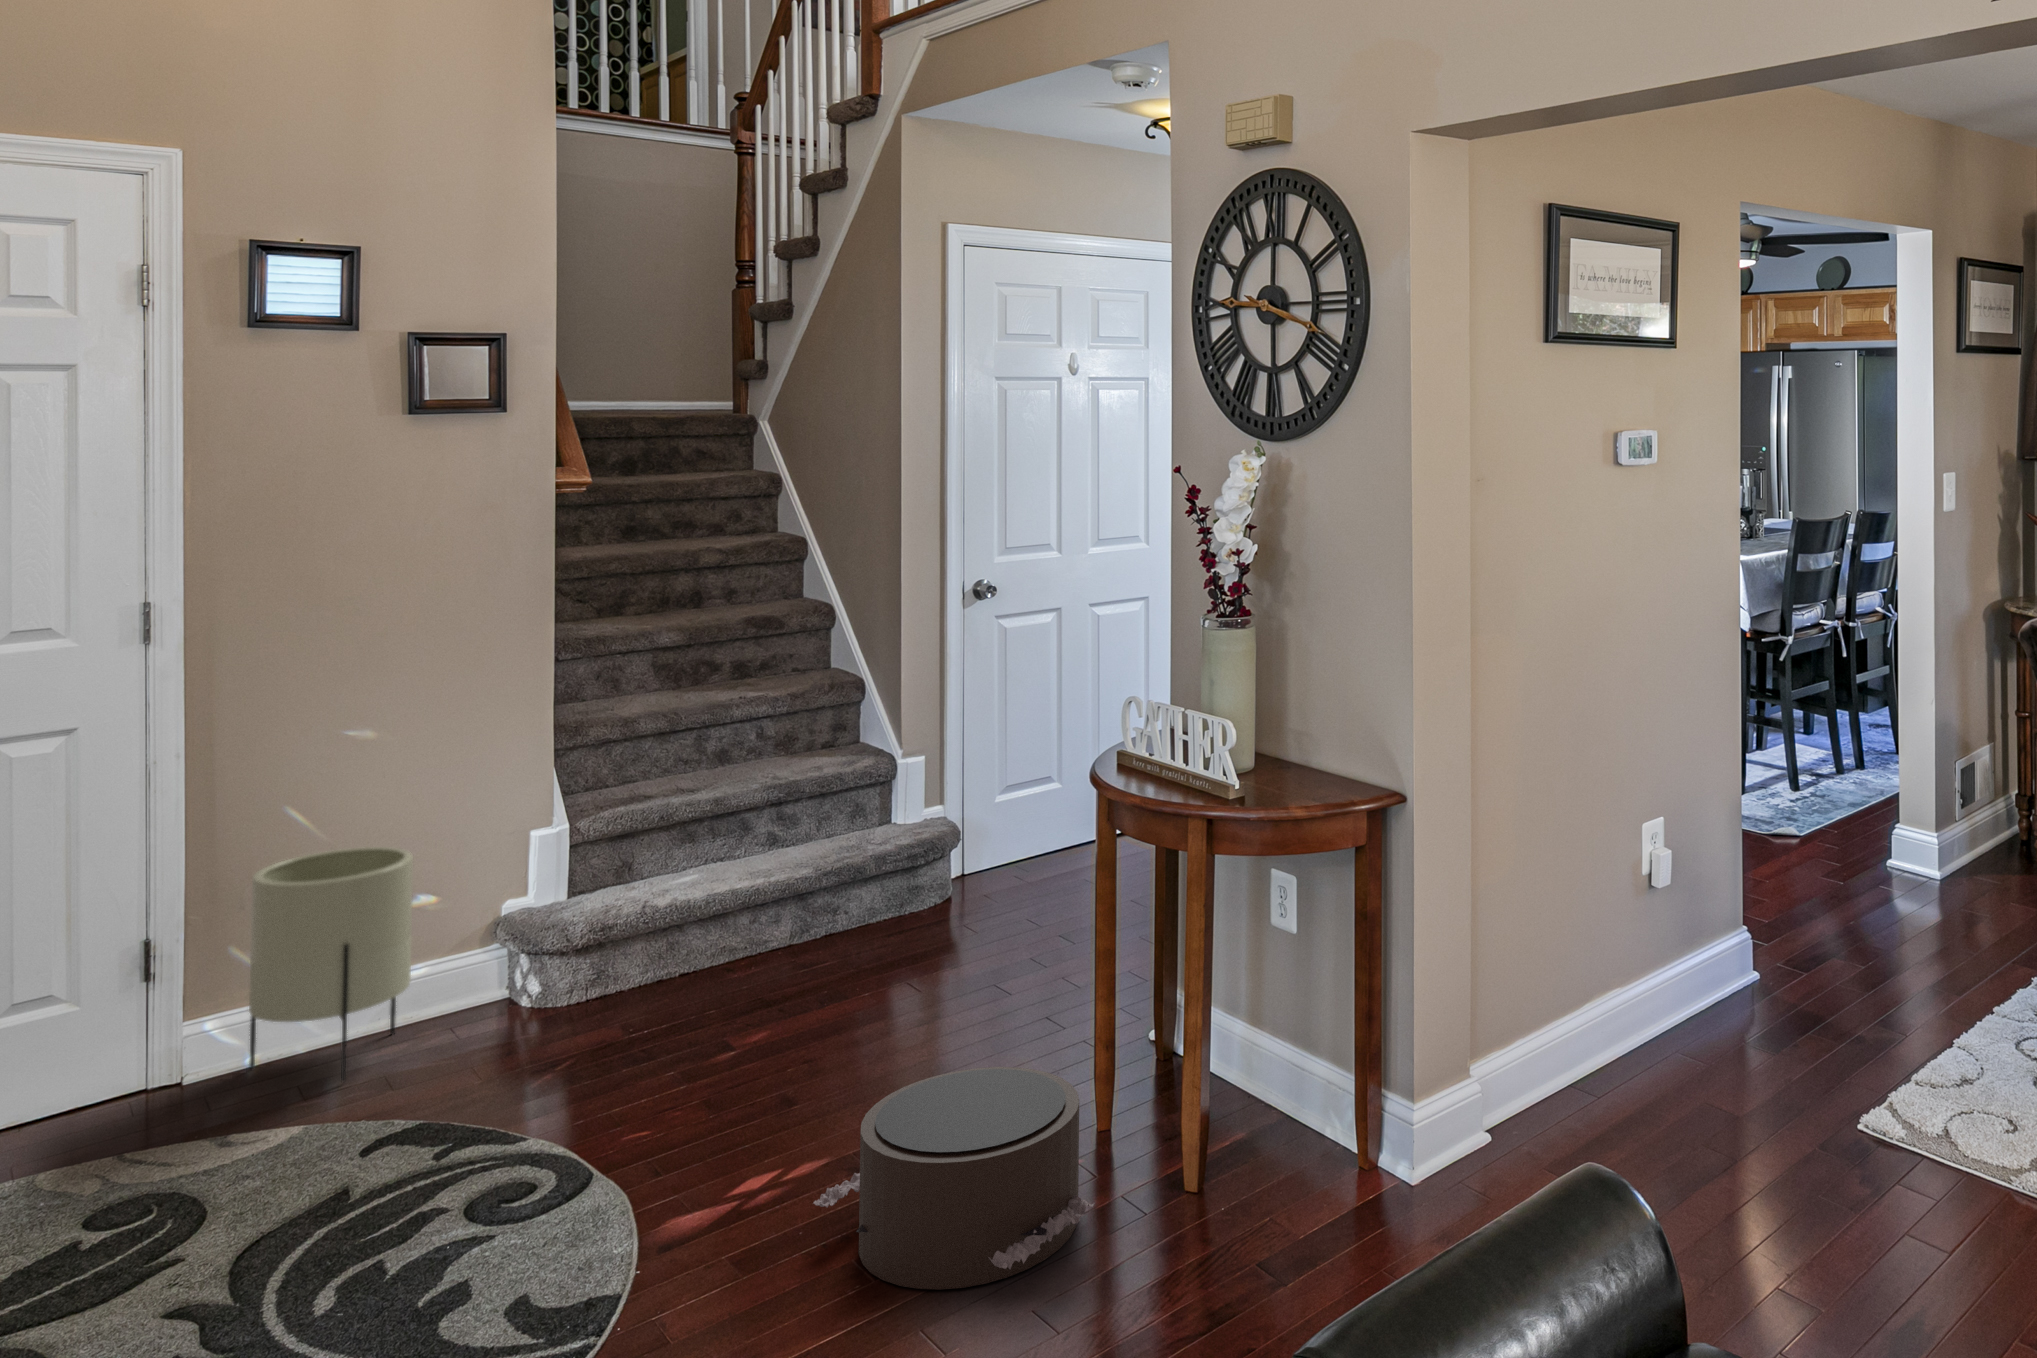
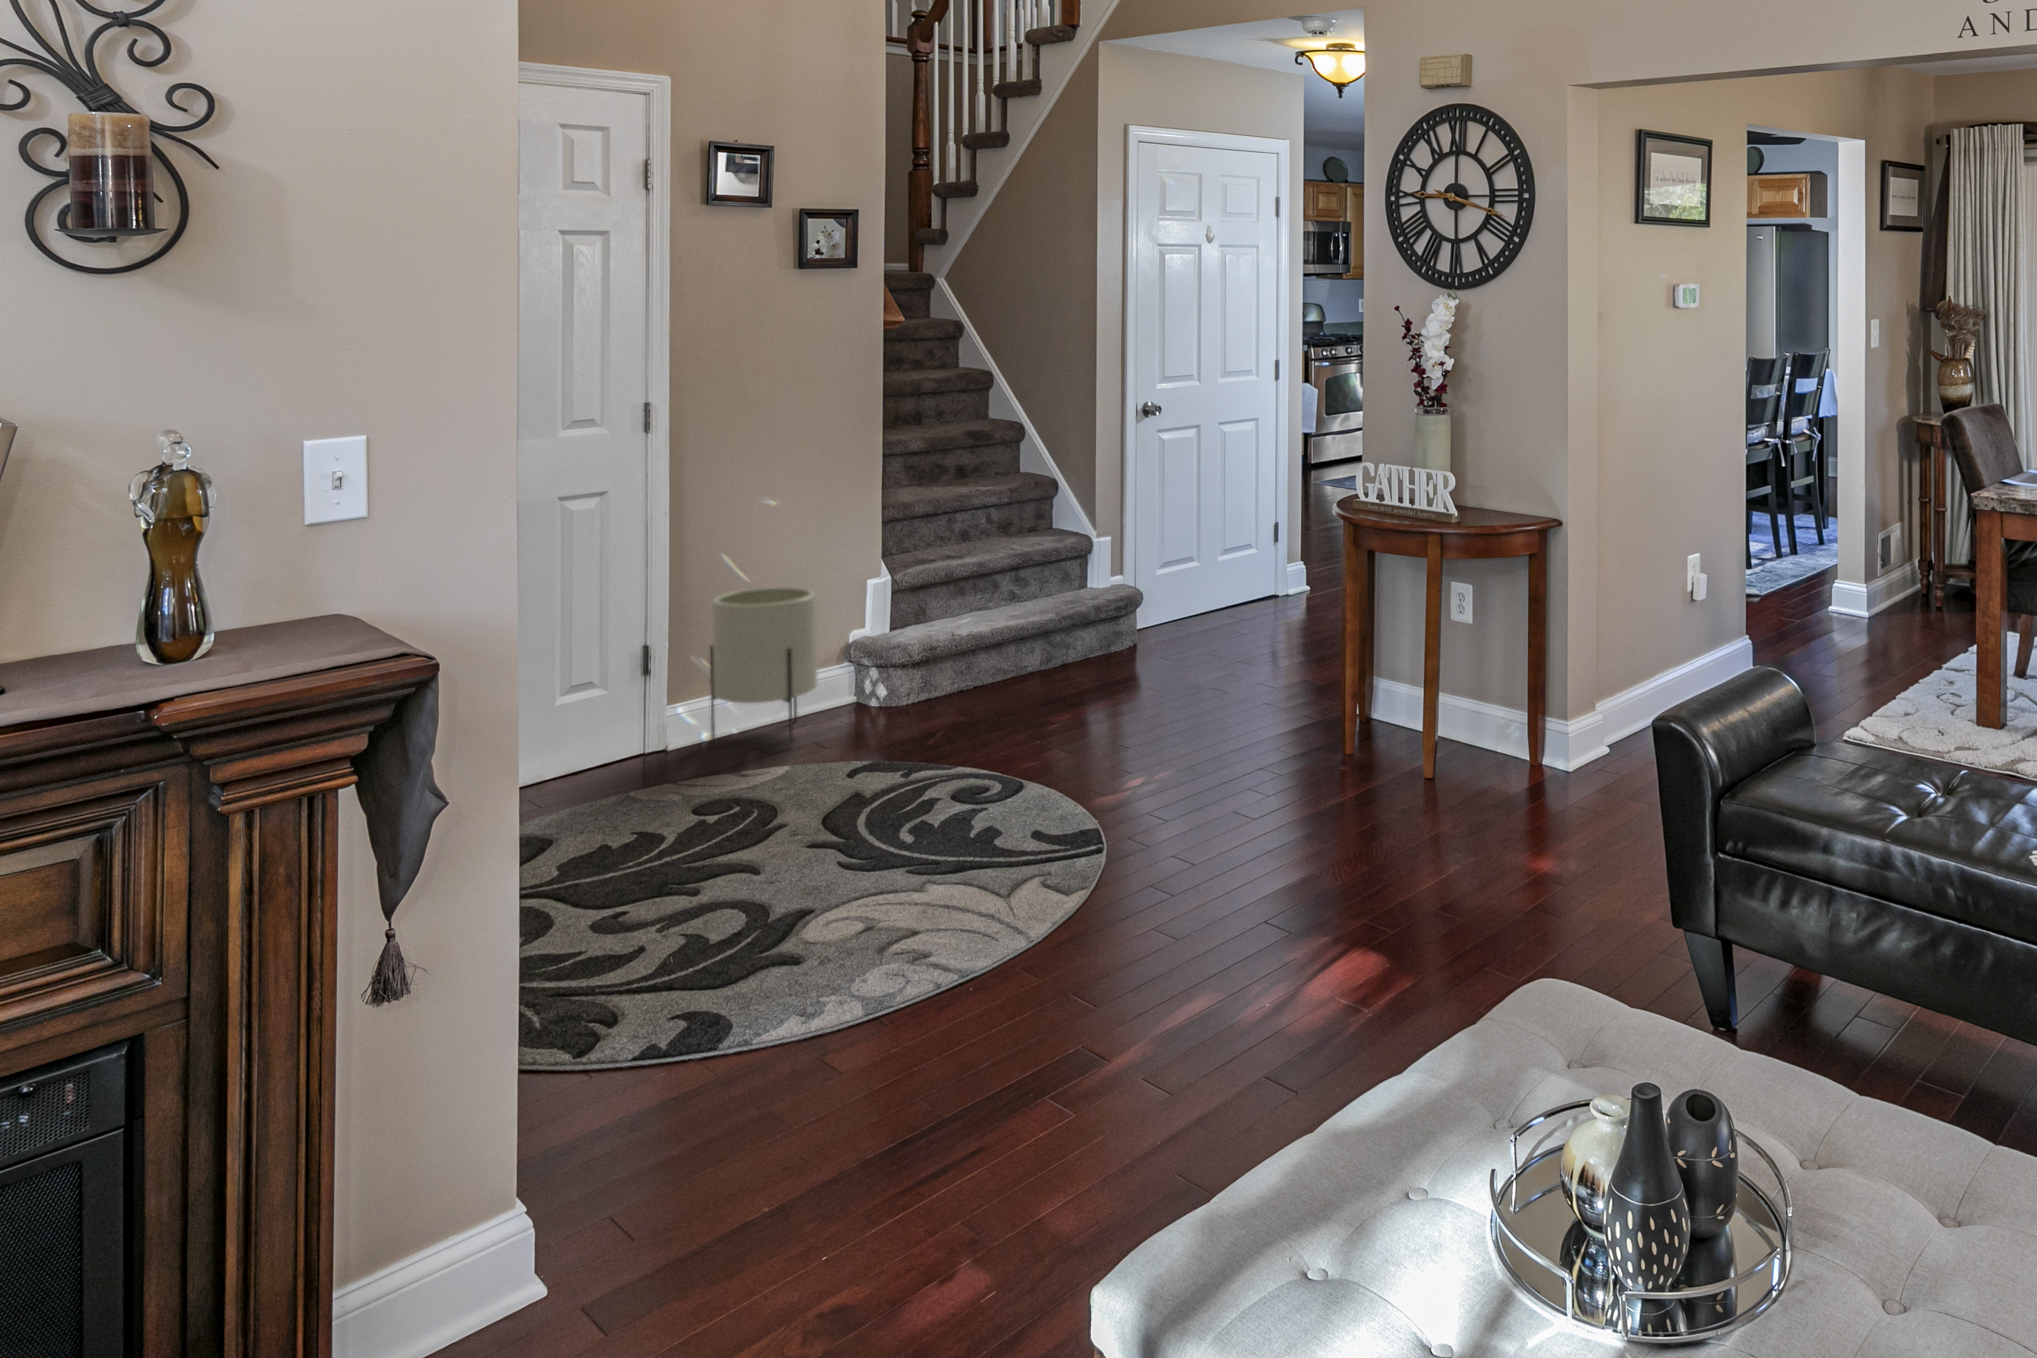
pouf: present [814,1067,1095,1290] -> none [1199,705,1385,822]

